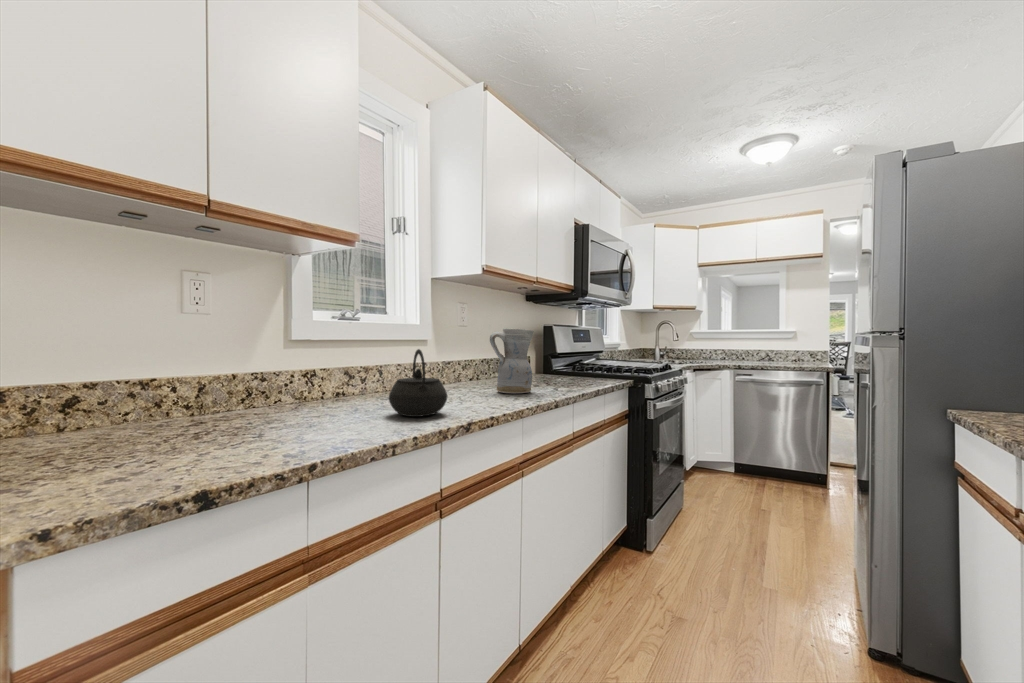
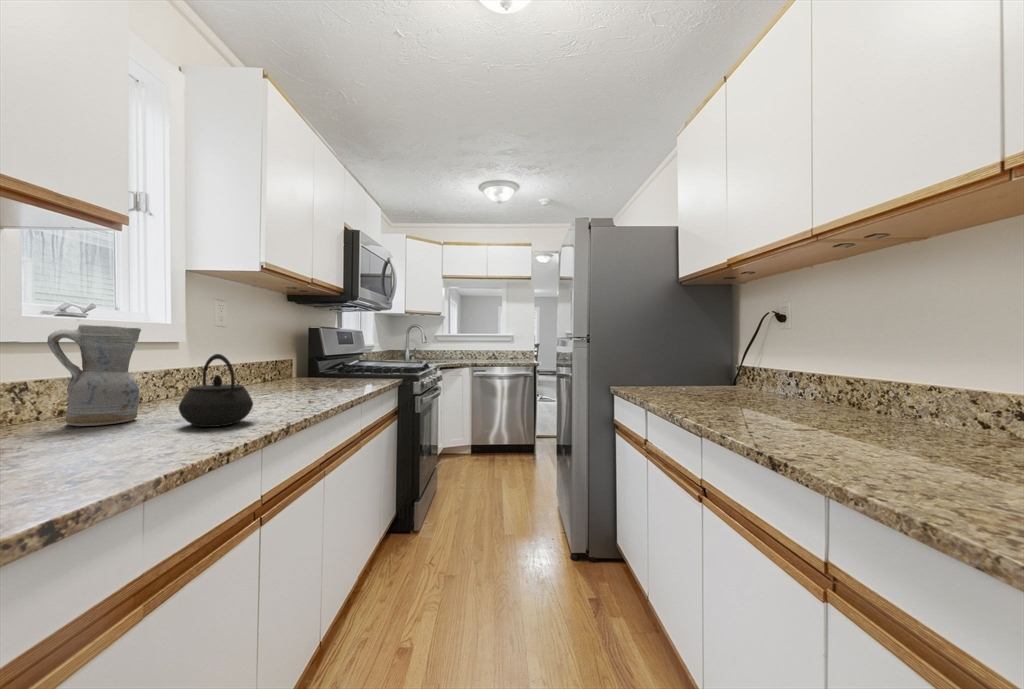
ceramic pitcher: present [490,328,534,394] -> present [47,324,141,426]

